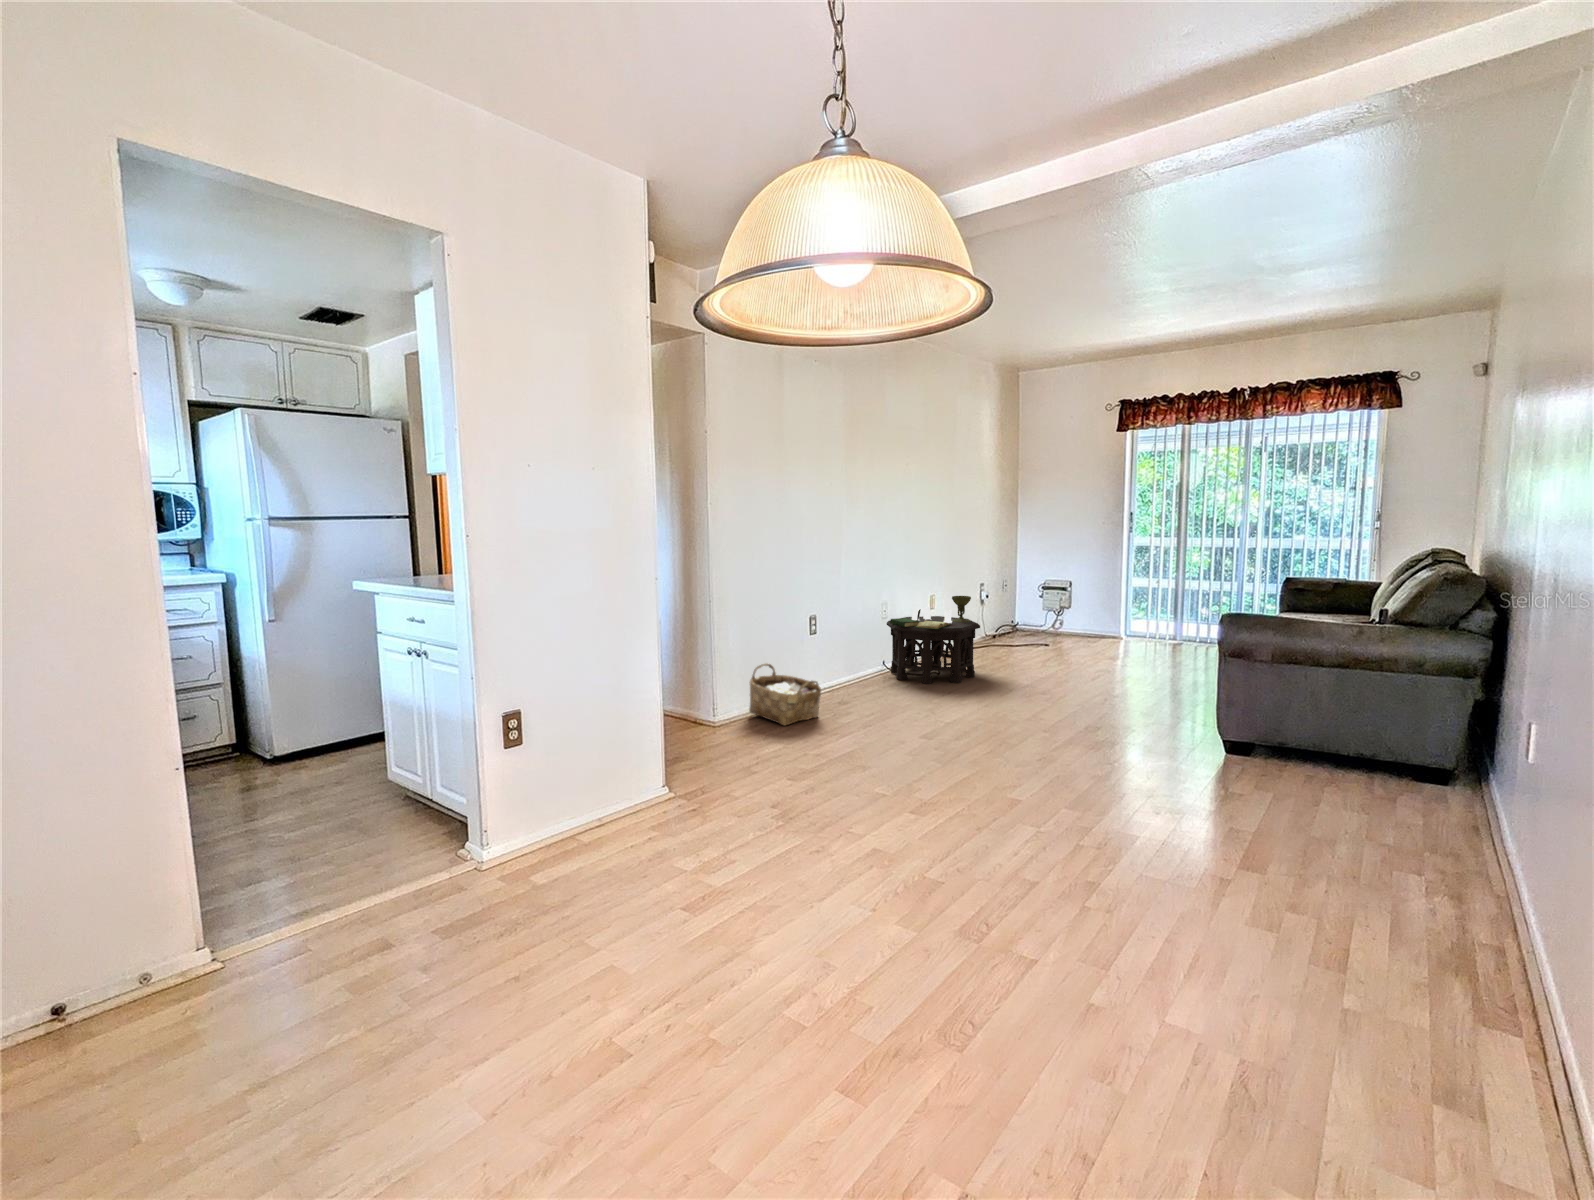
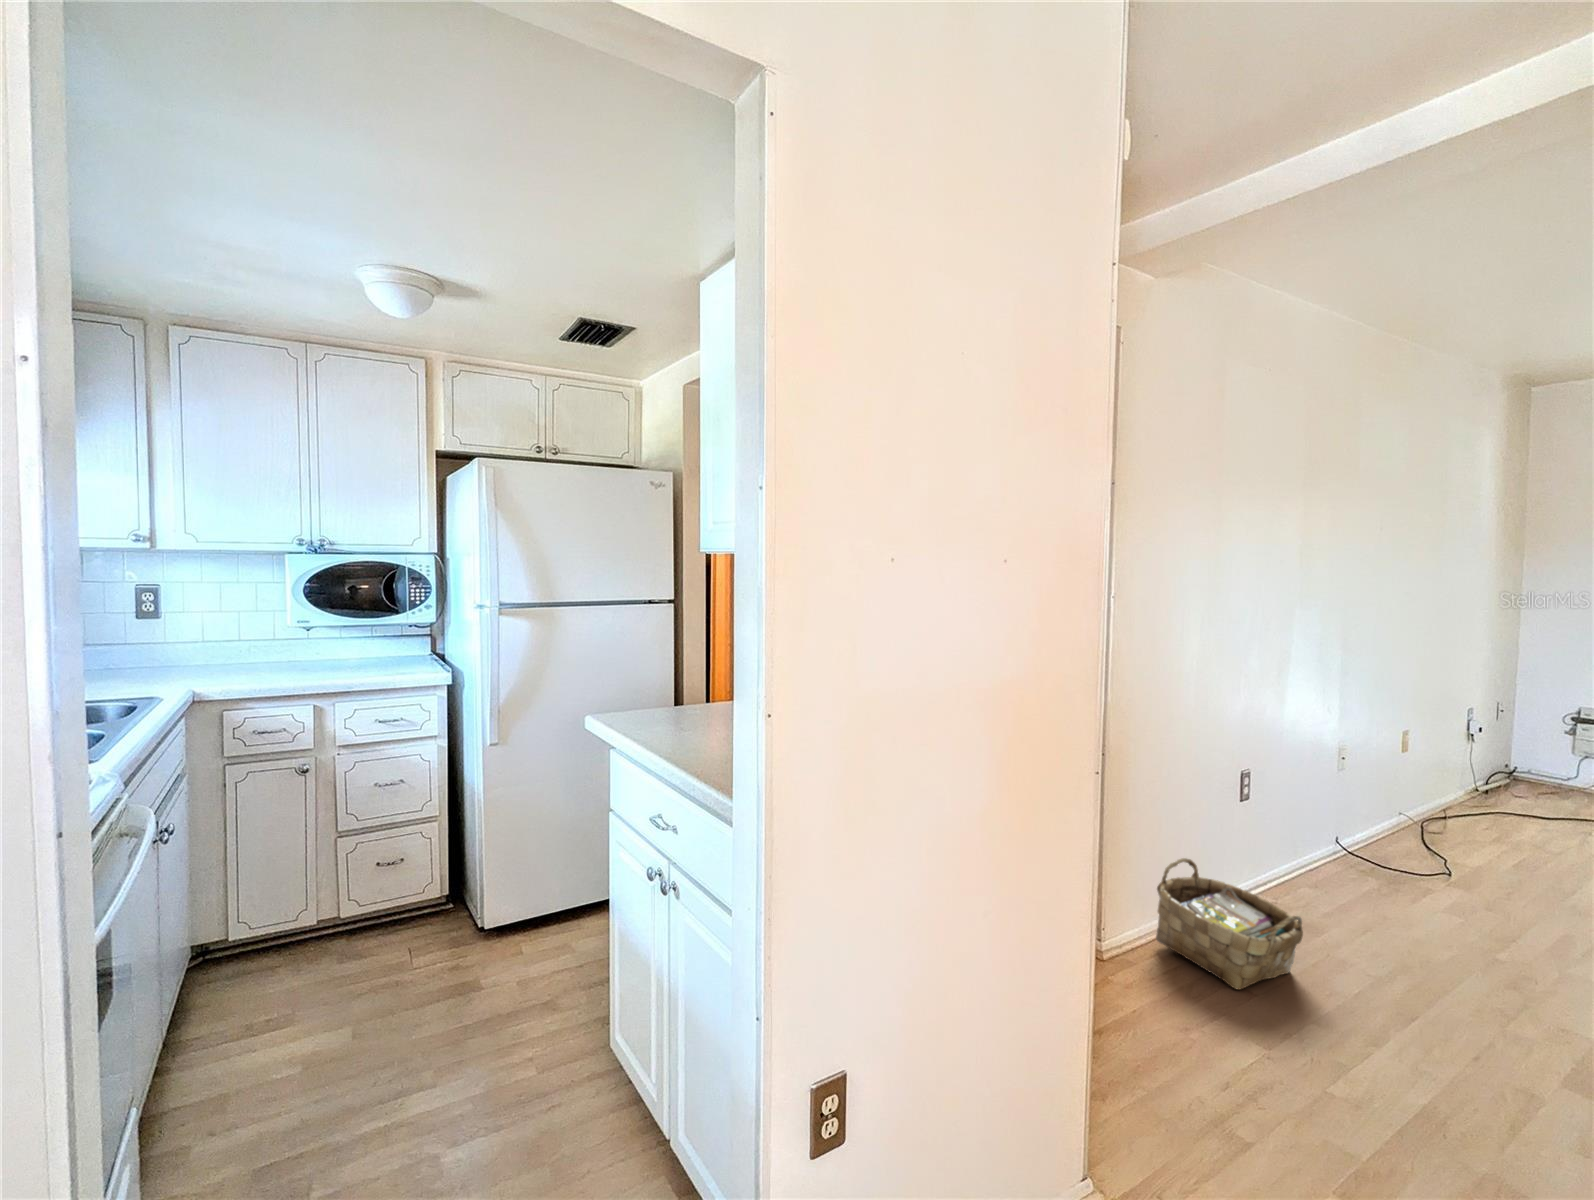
side table: present [887,596,980,684] -> none [1351,748,1556,910]

